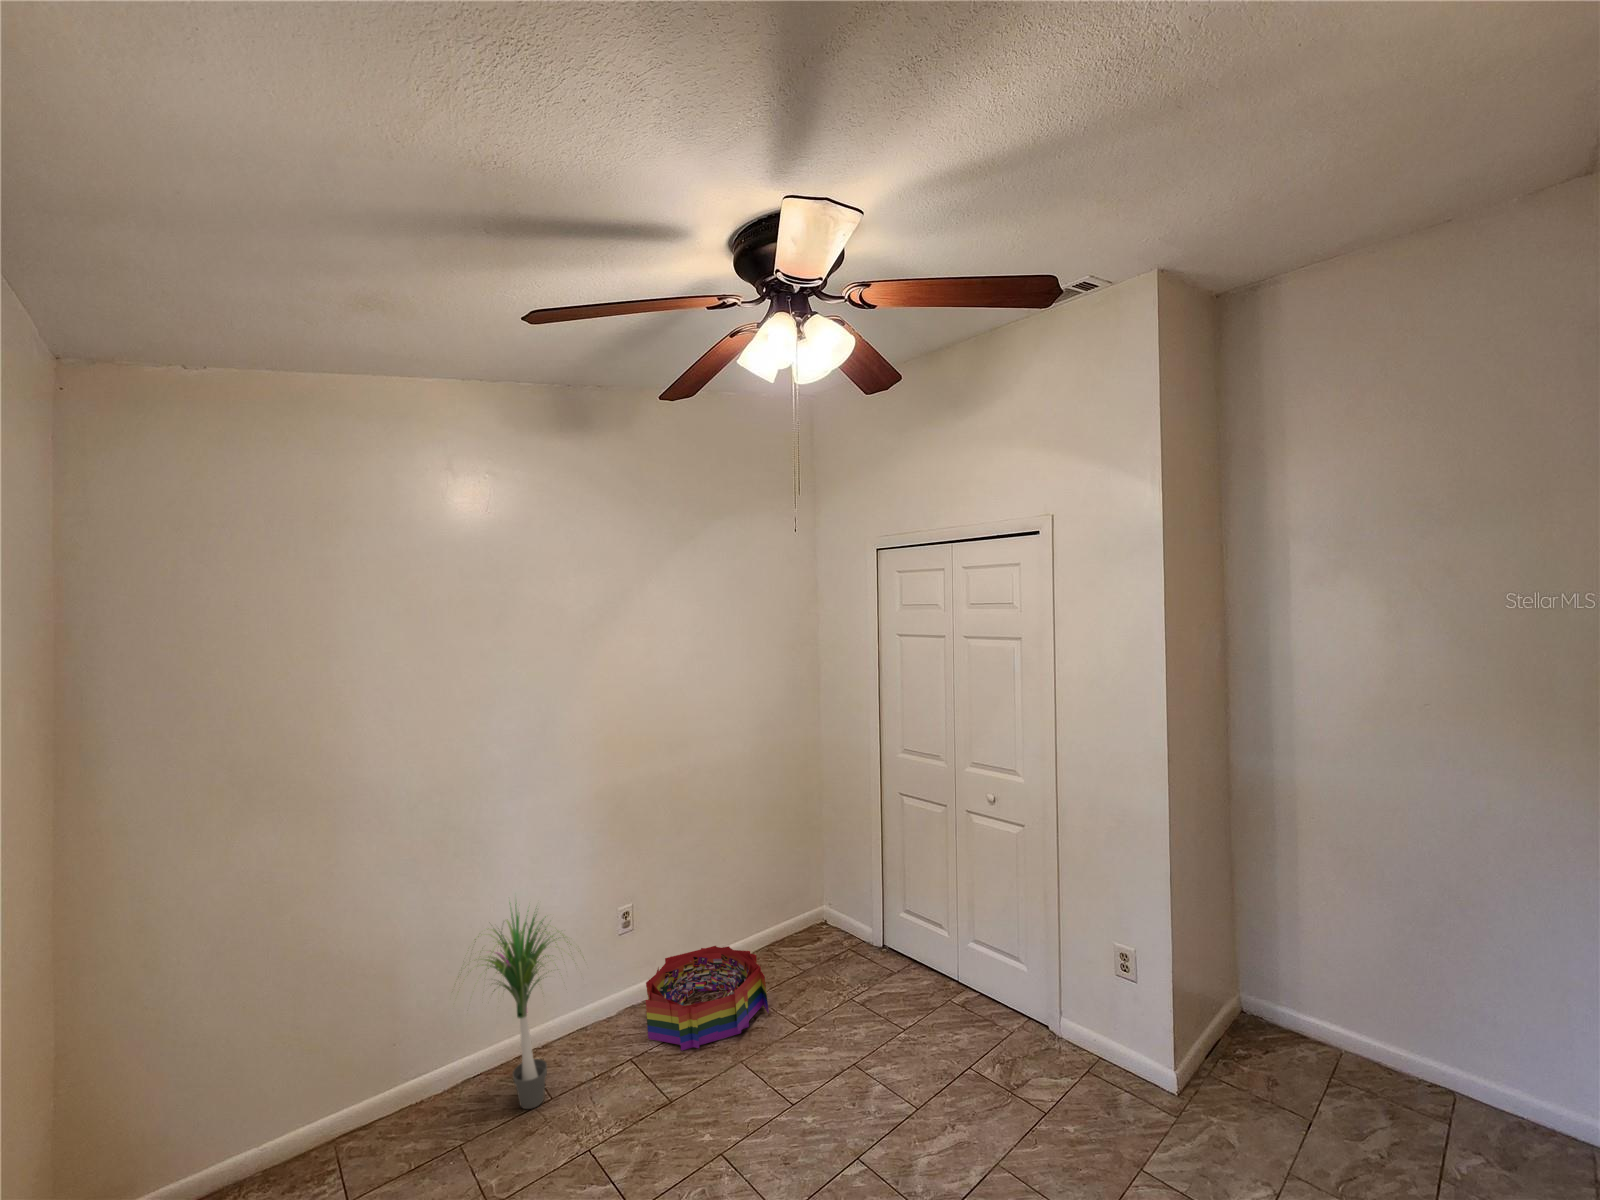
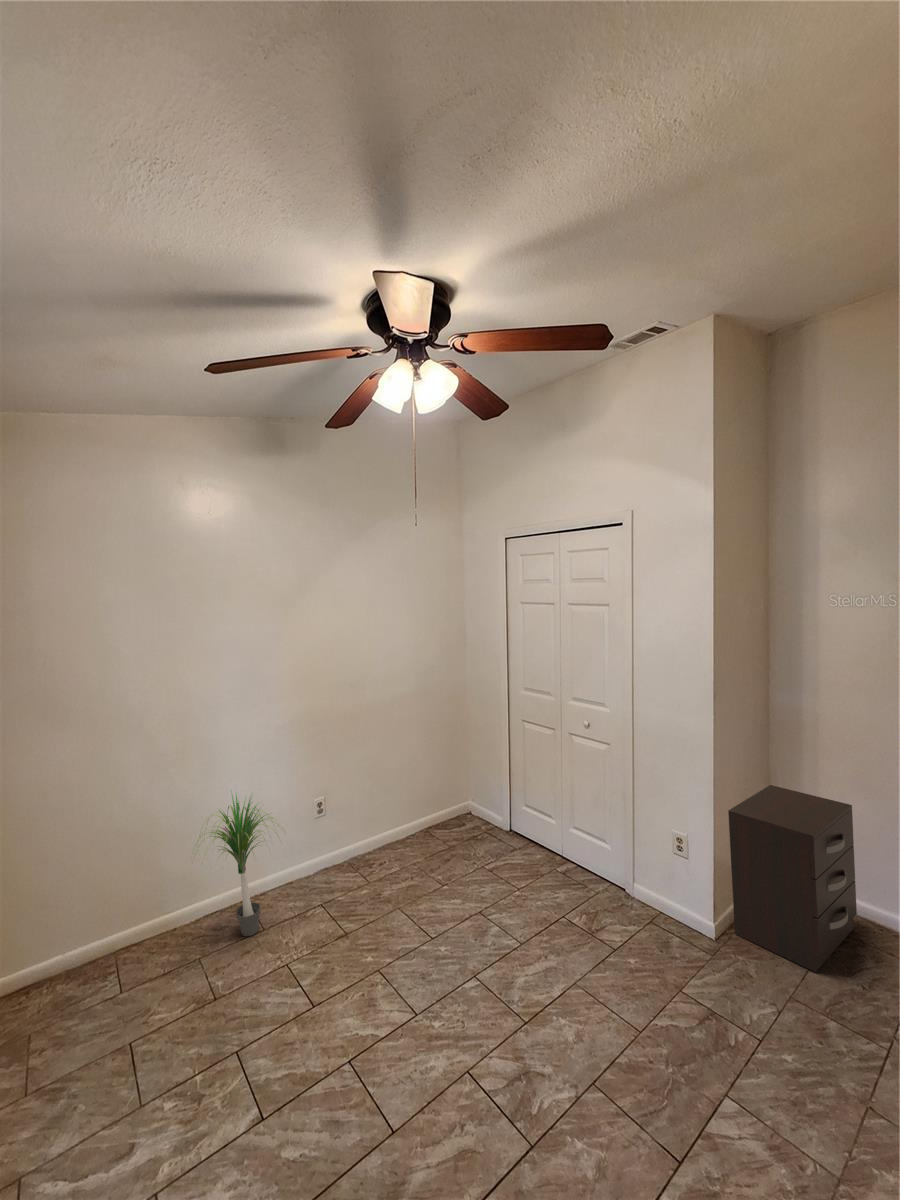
dresser: none [1191,879,1360,1137] -> present [728,785,857,972]
storage bin: present [646,946,769,1051] -> none [332,827,422,900]

